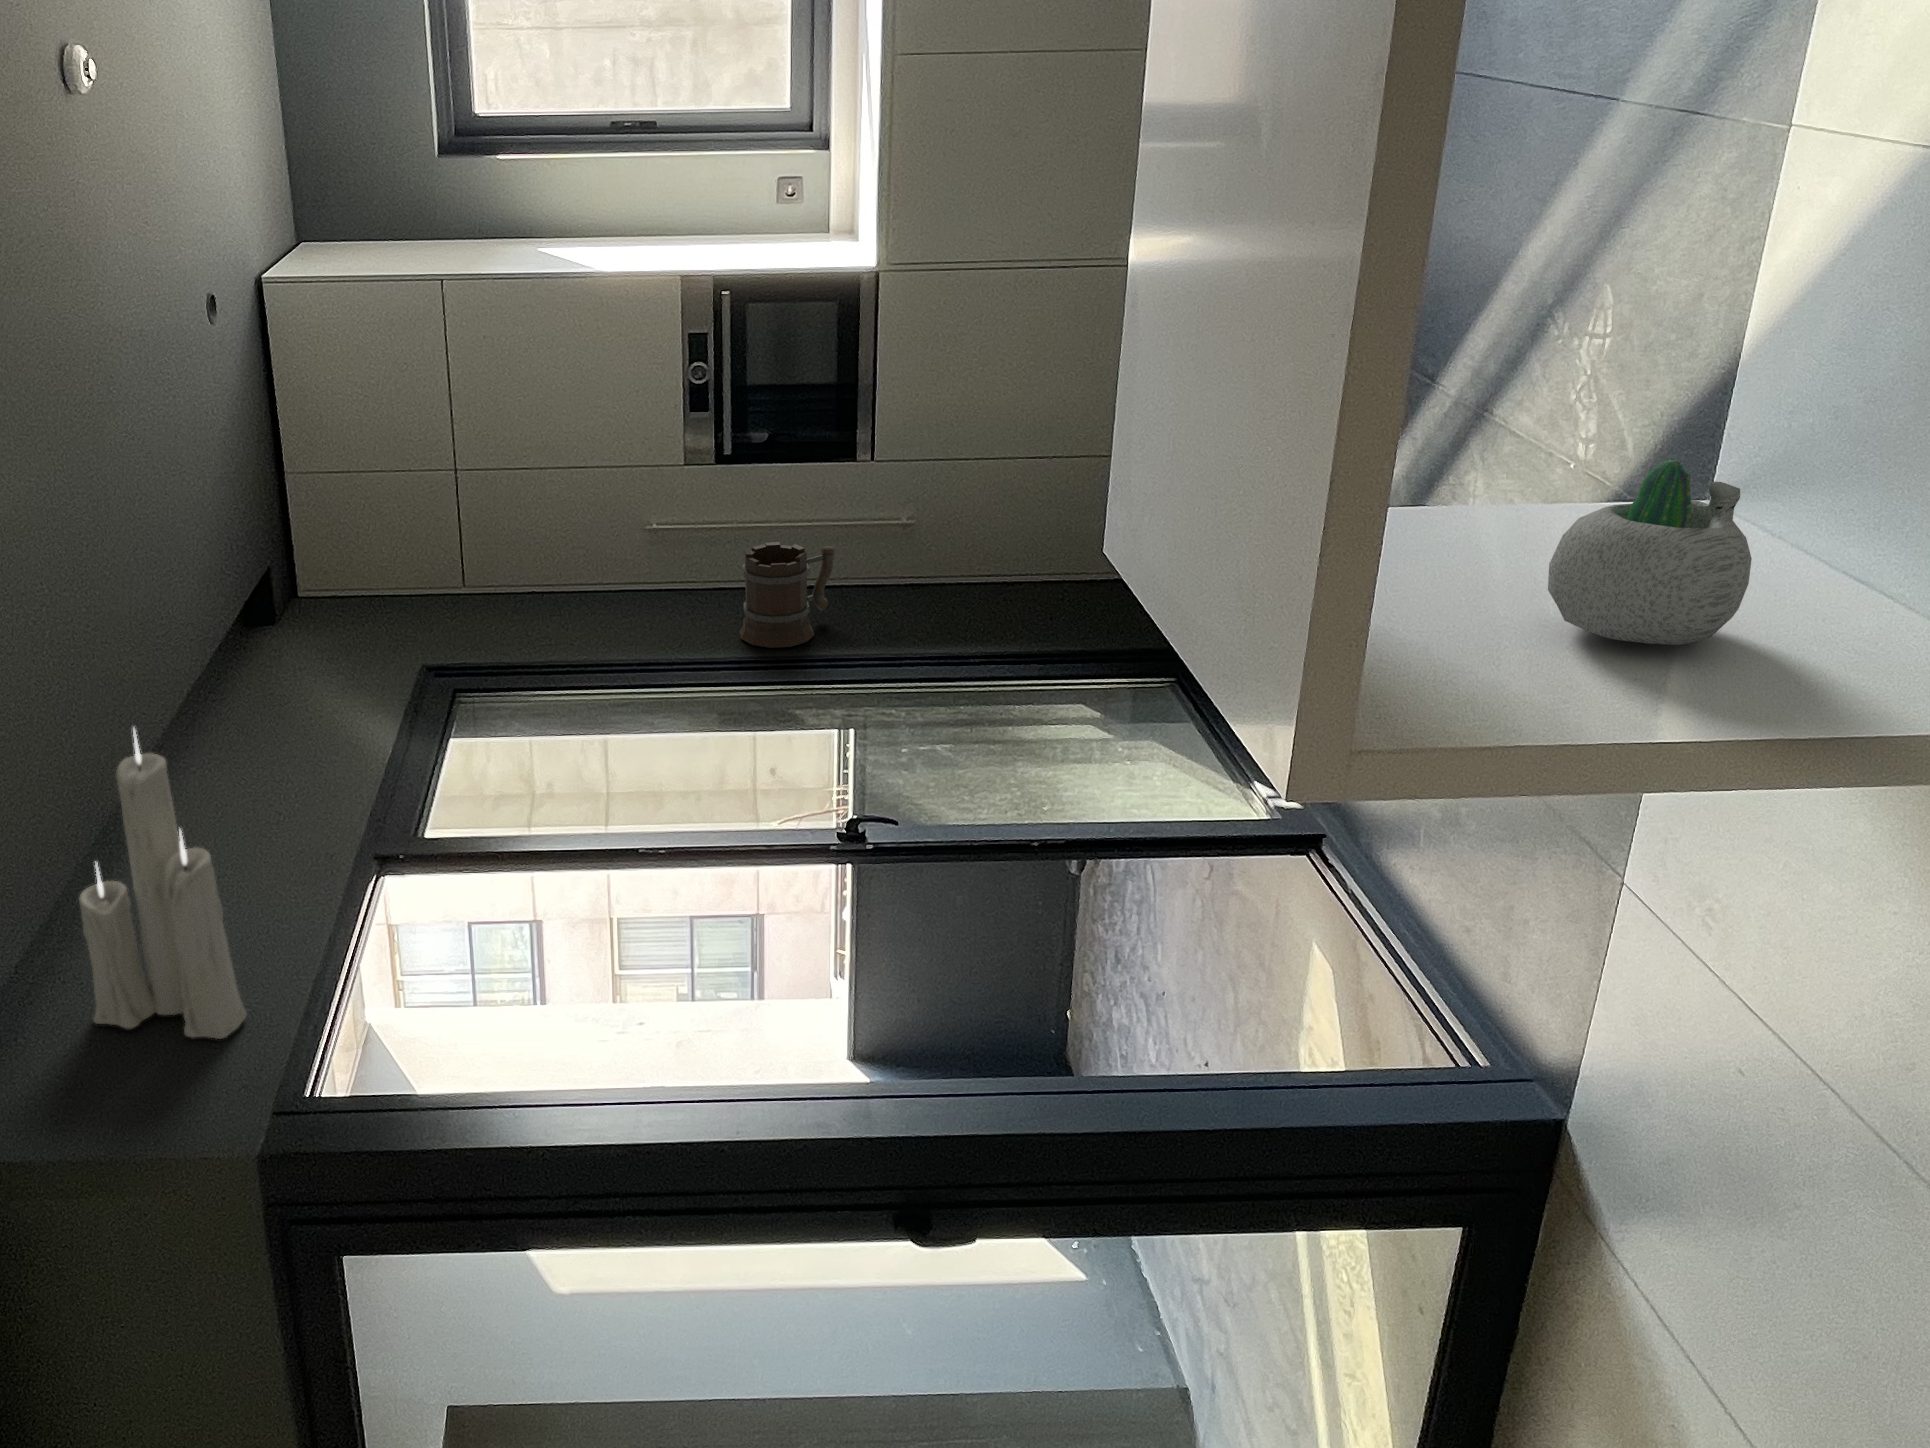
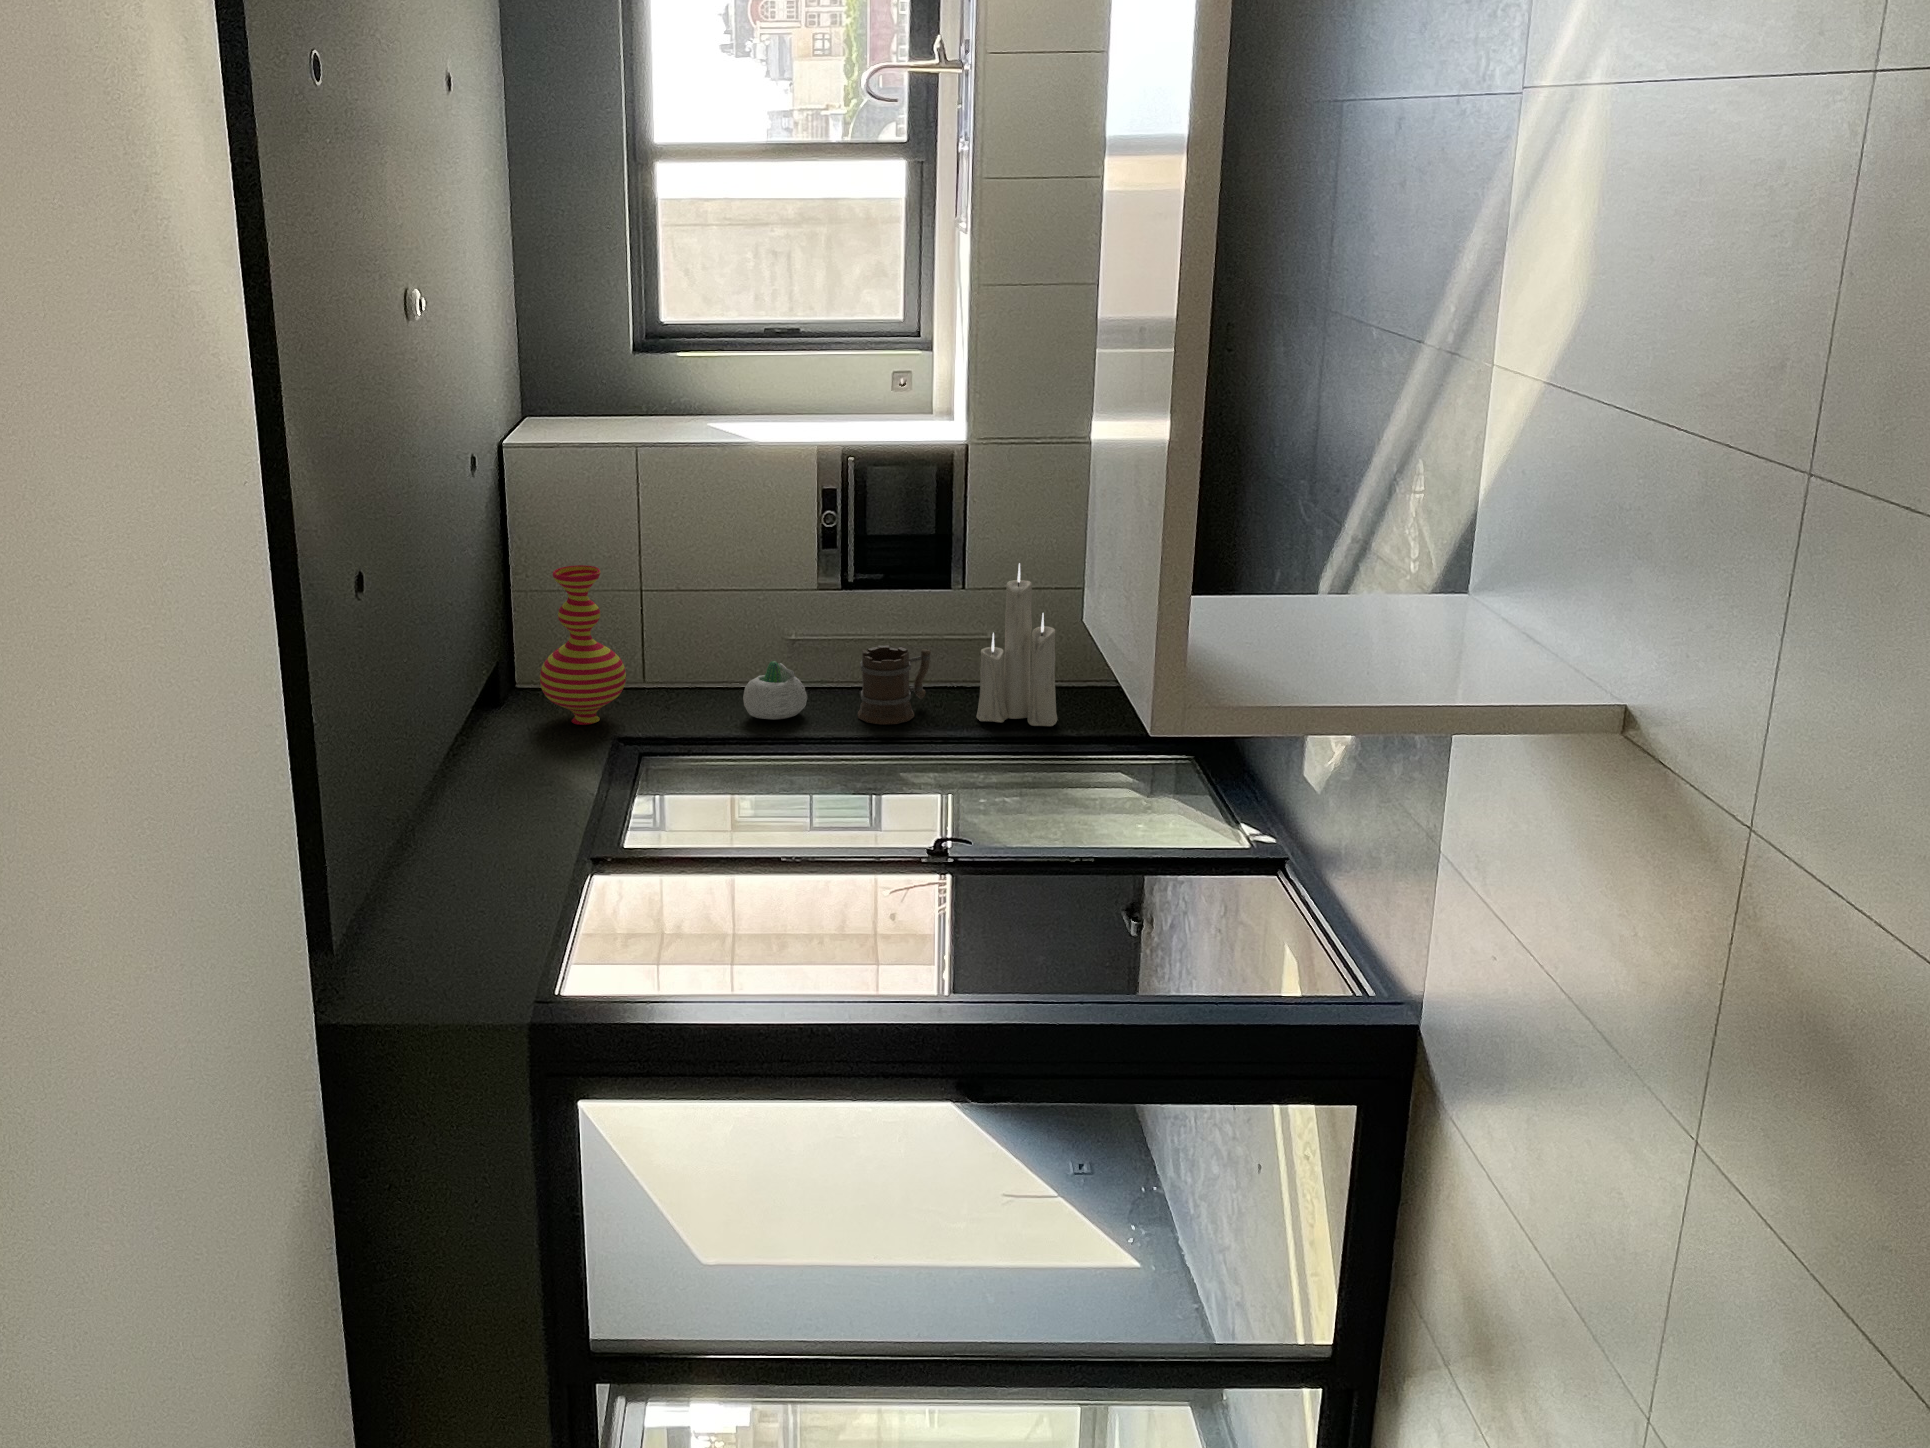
vase: none [317,442,432,654] -> present [540,565,626,725]
succulent planter: present [1548,460,1752,645] -> present [743,661,807,719]
candle: present [79,729,246,1039] -> present [976,563,1057,726]

